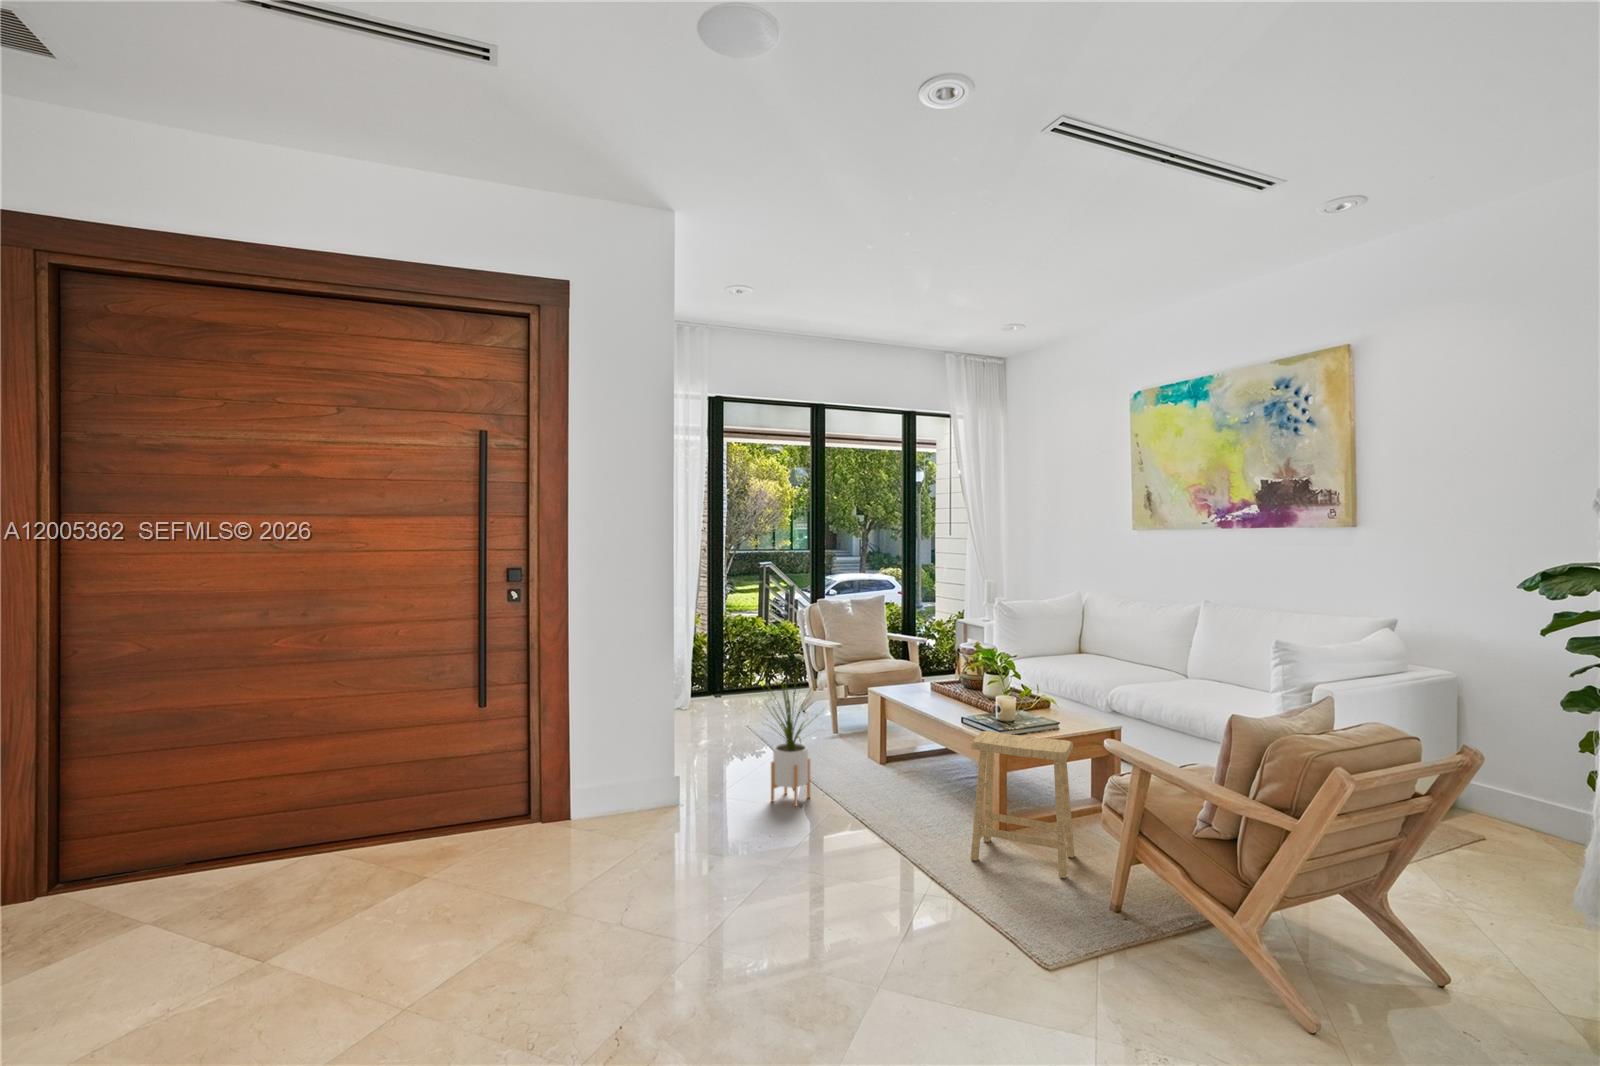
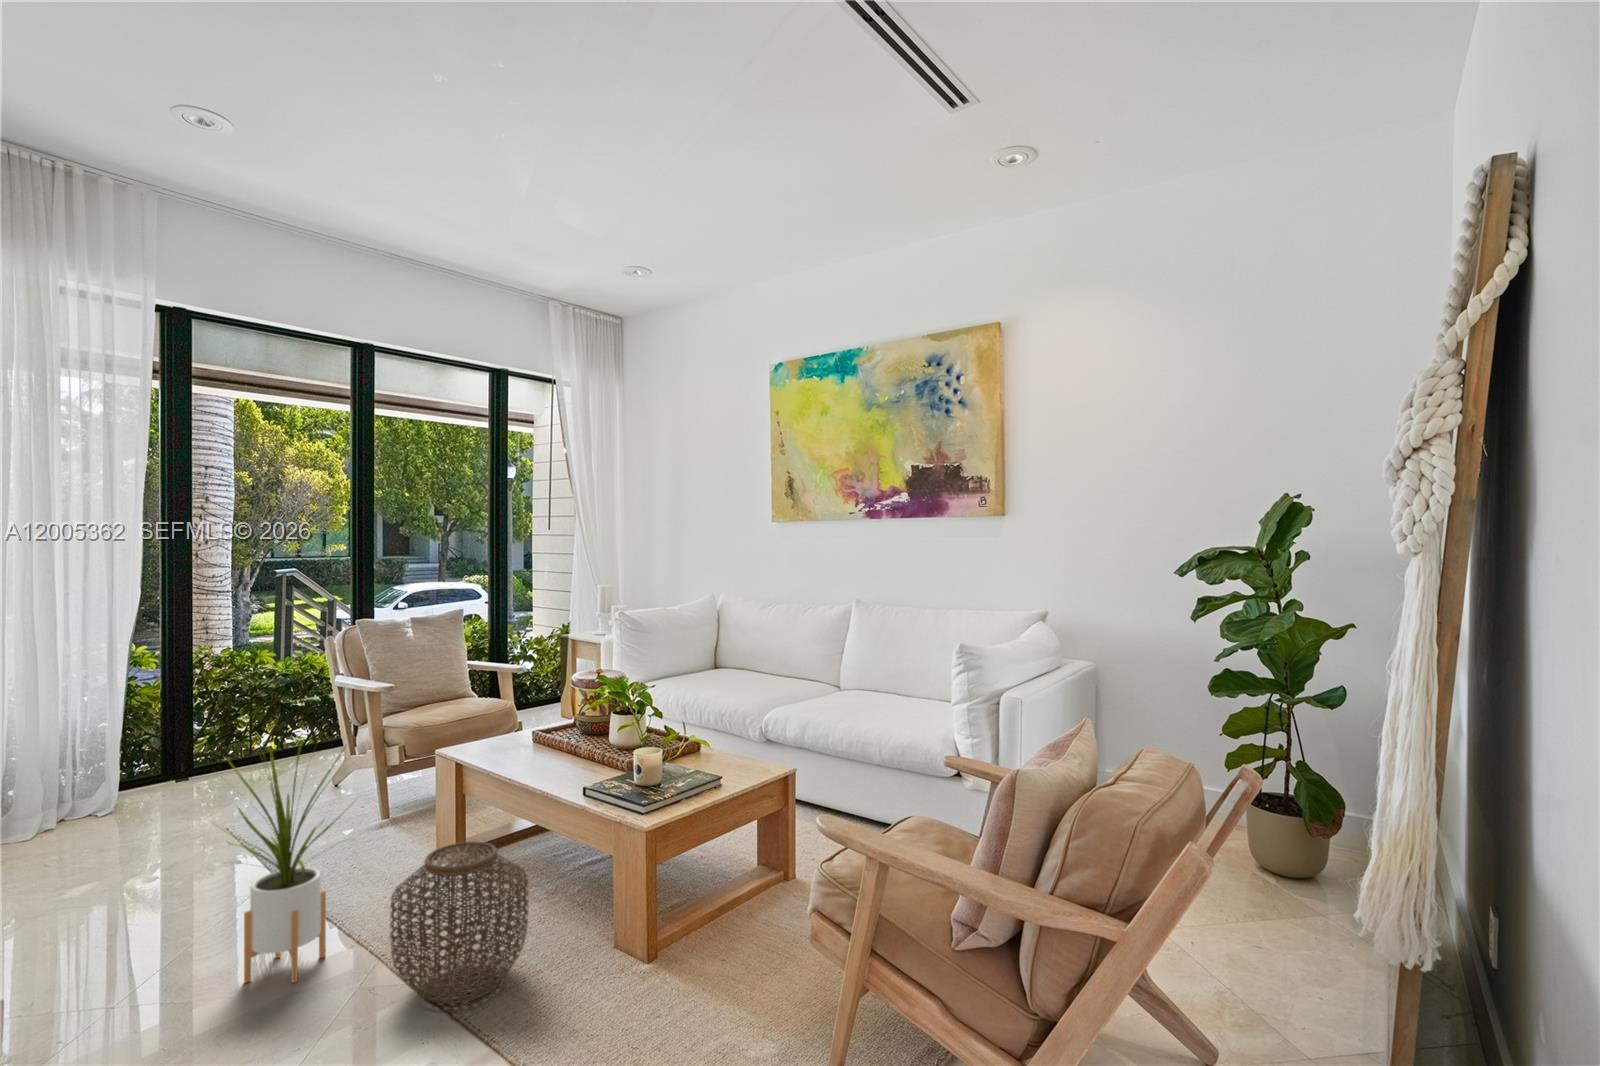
footstool: present [971,731,1075,878] -> none [606,809,754,1024]
woven basket: none [846,739,924,833] -> present [390,842,528,1004]

